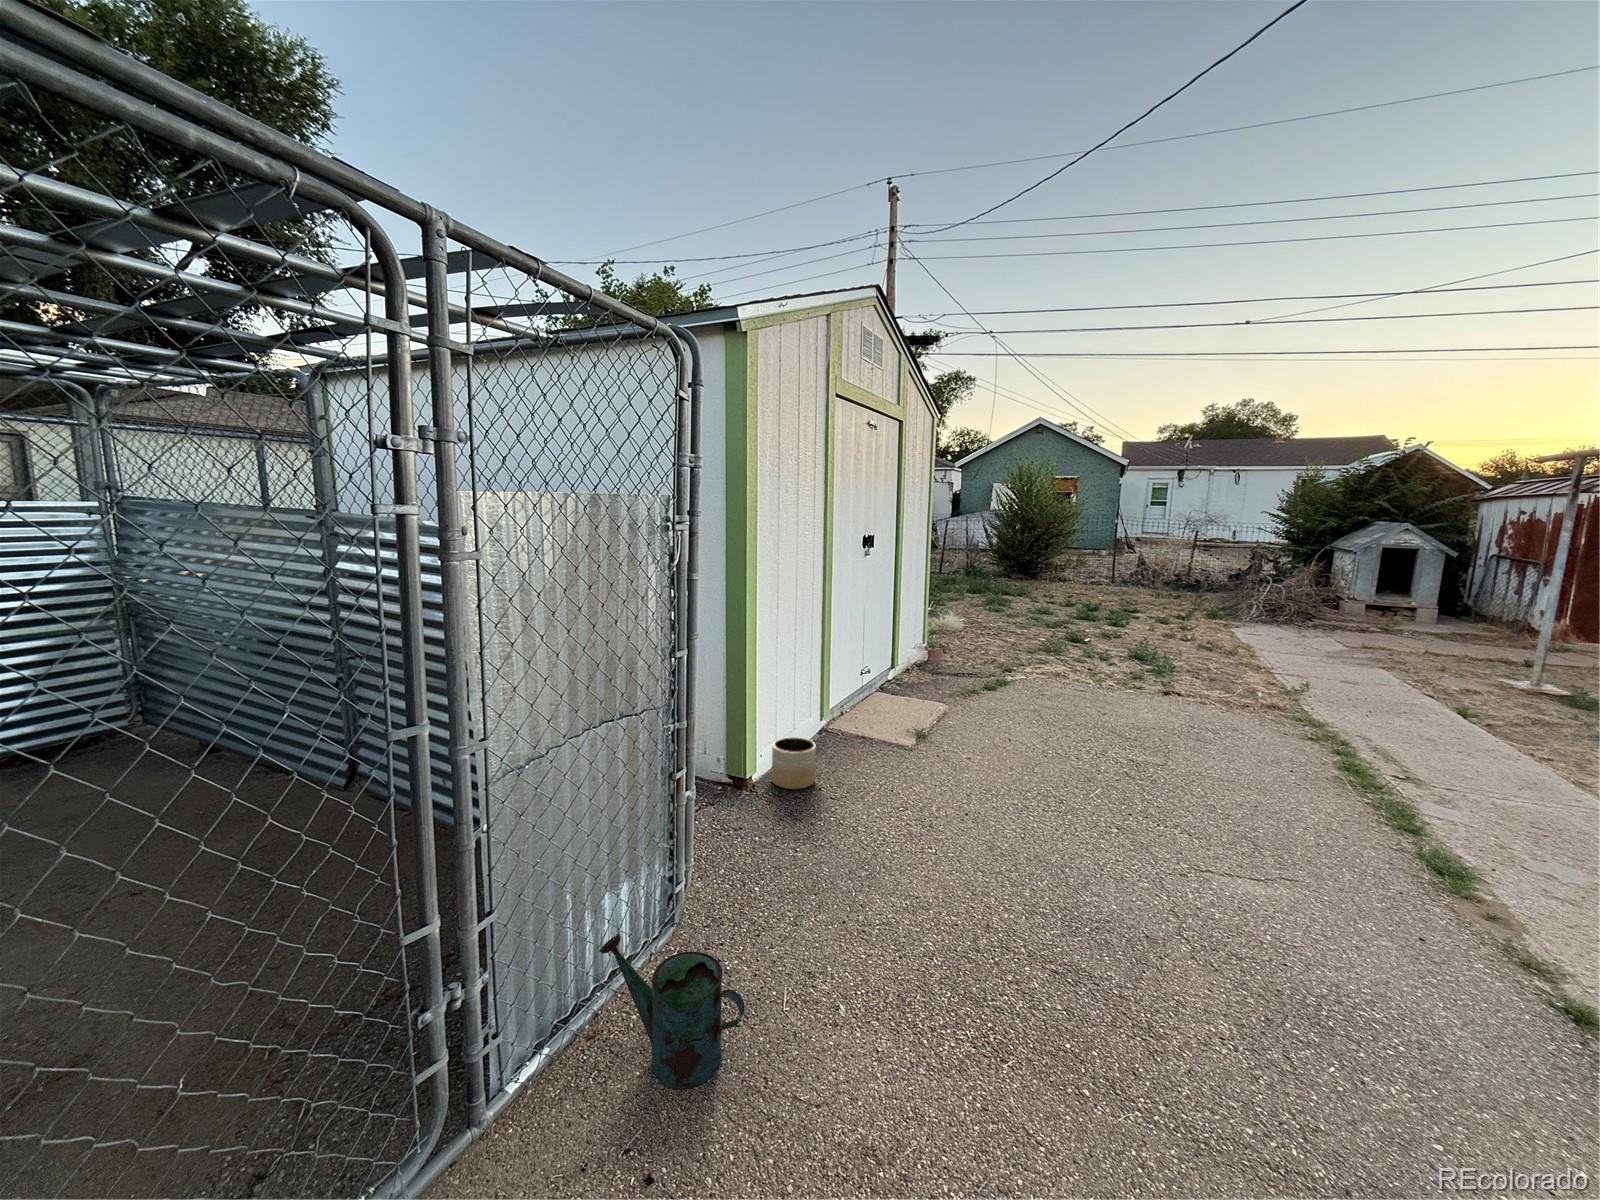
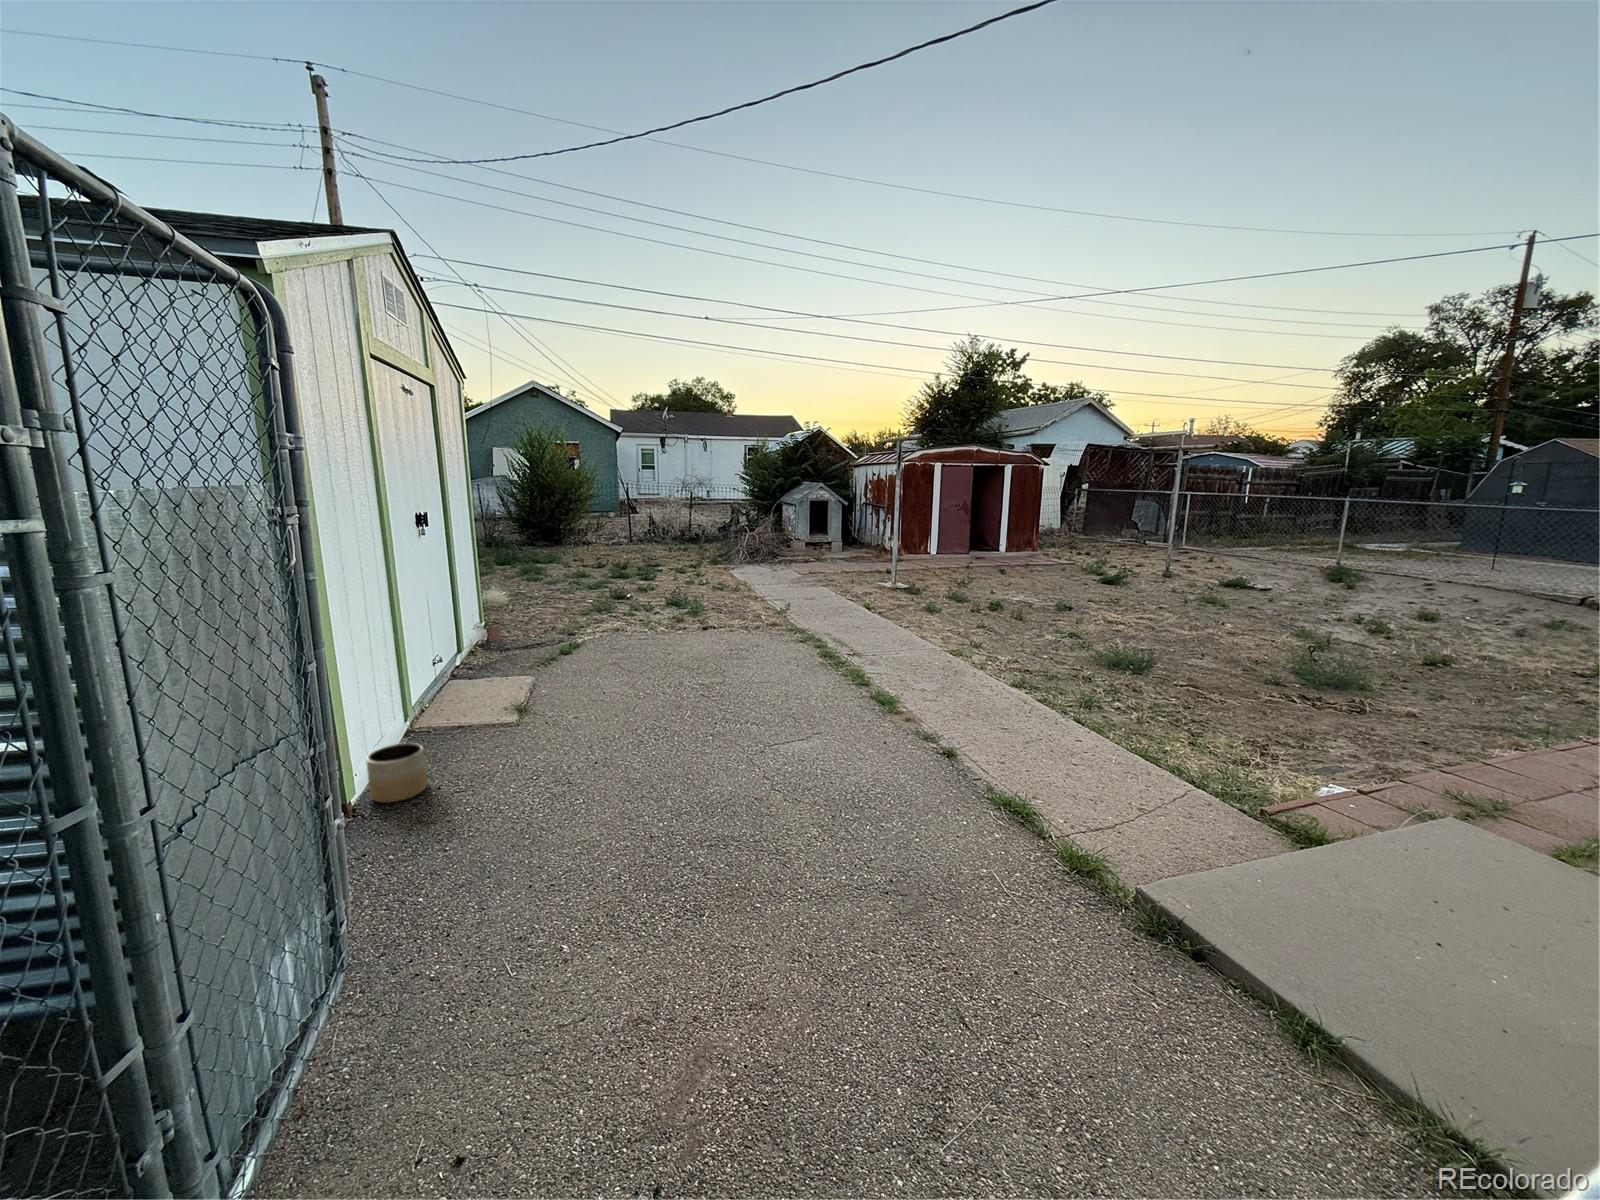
watering can: present [600,934,744,1089] -> none [298,958,498,1098]

